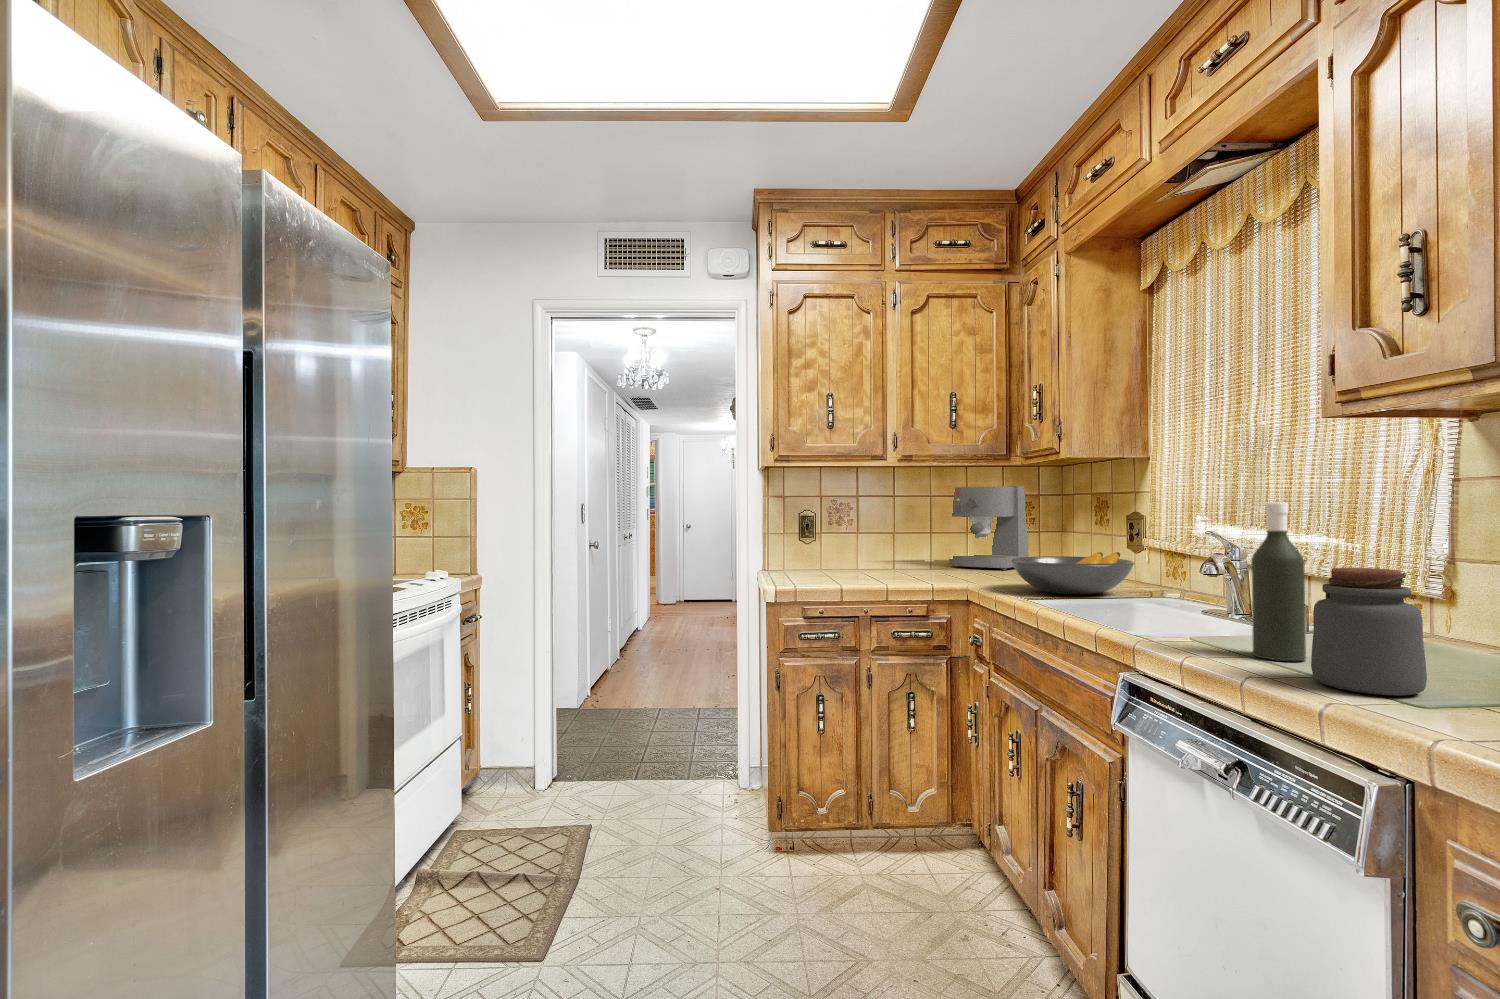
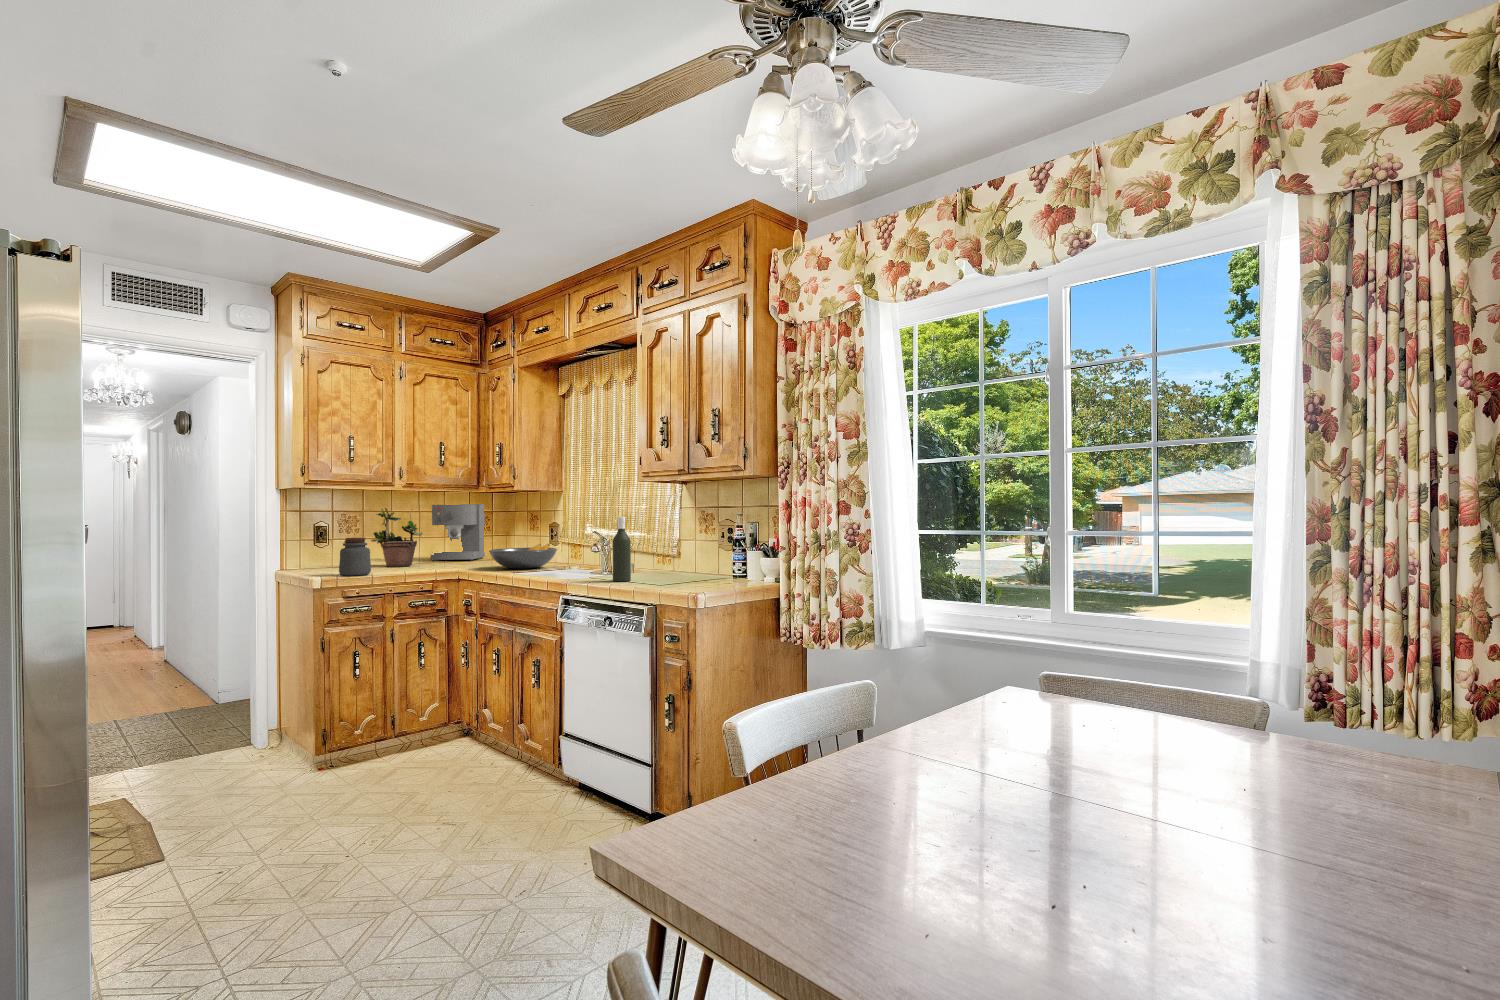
potted plant: none [861,485,927,574] -> present [371,508,422,567]
jar: present [1311,568,1427,696] -> present [339,537,371,576]

